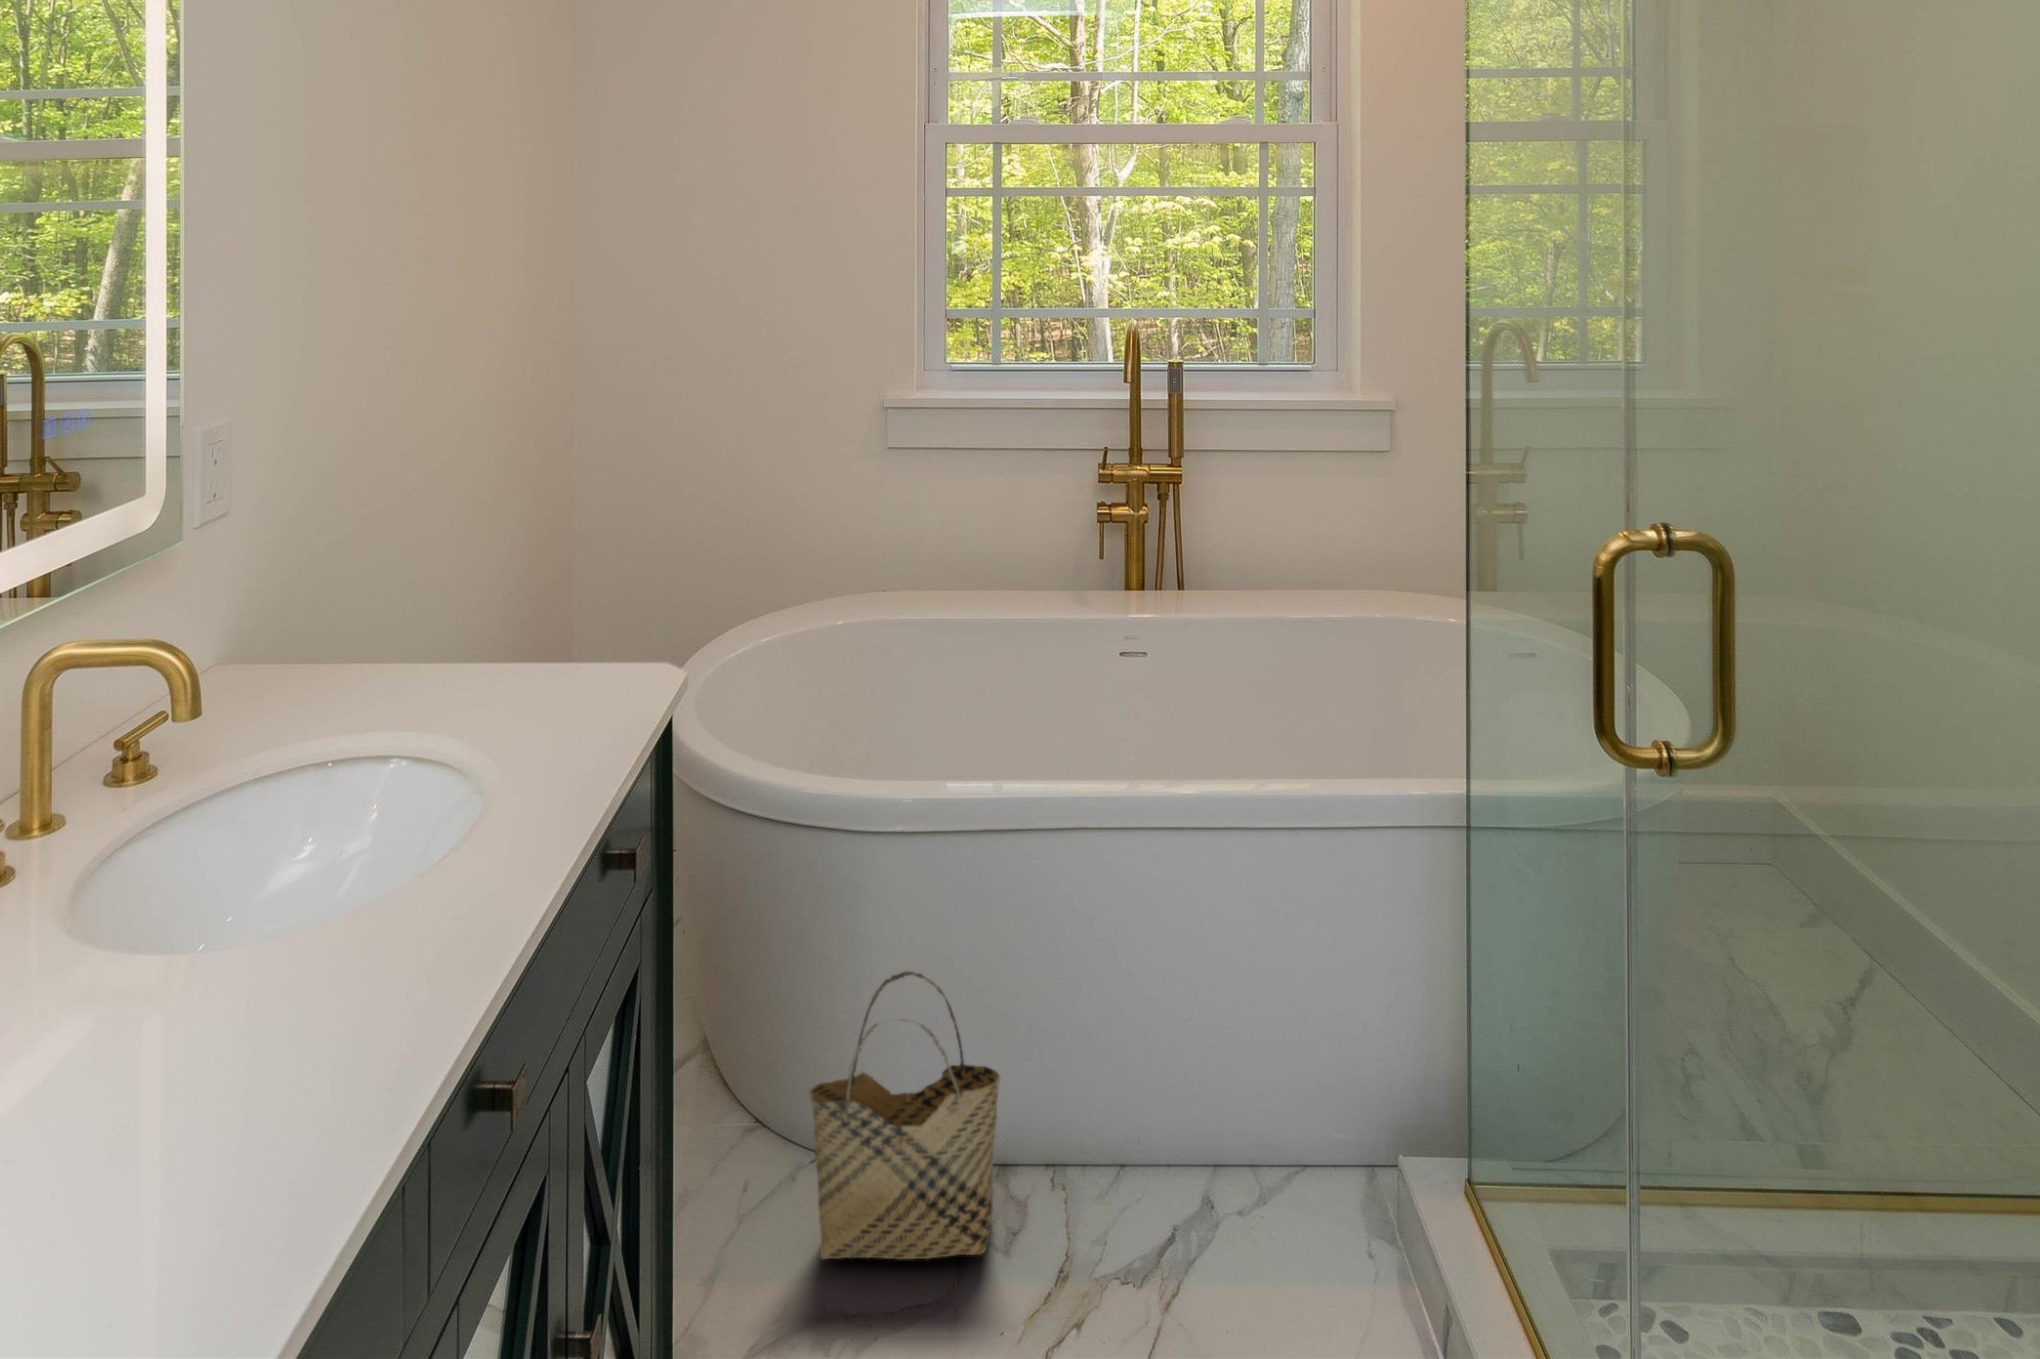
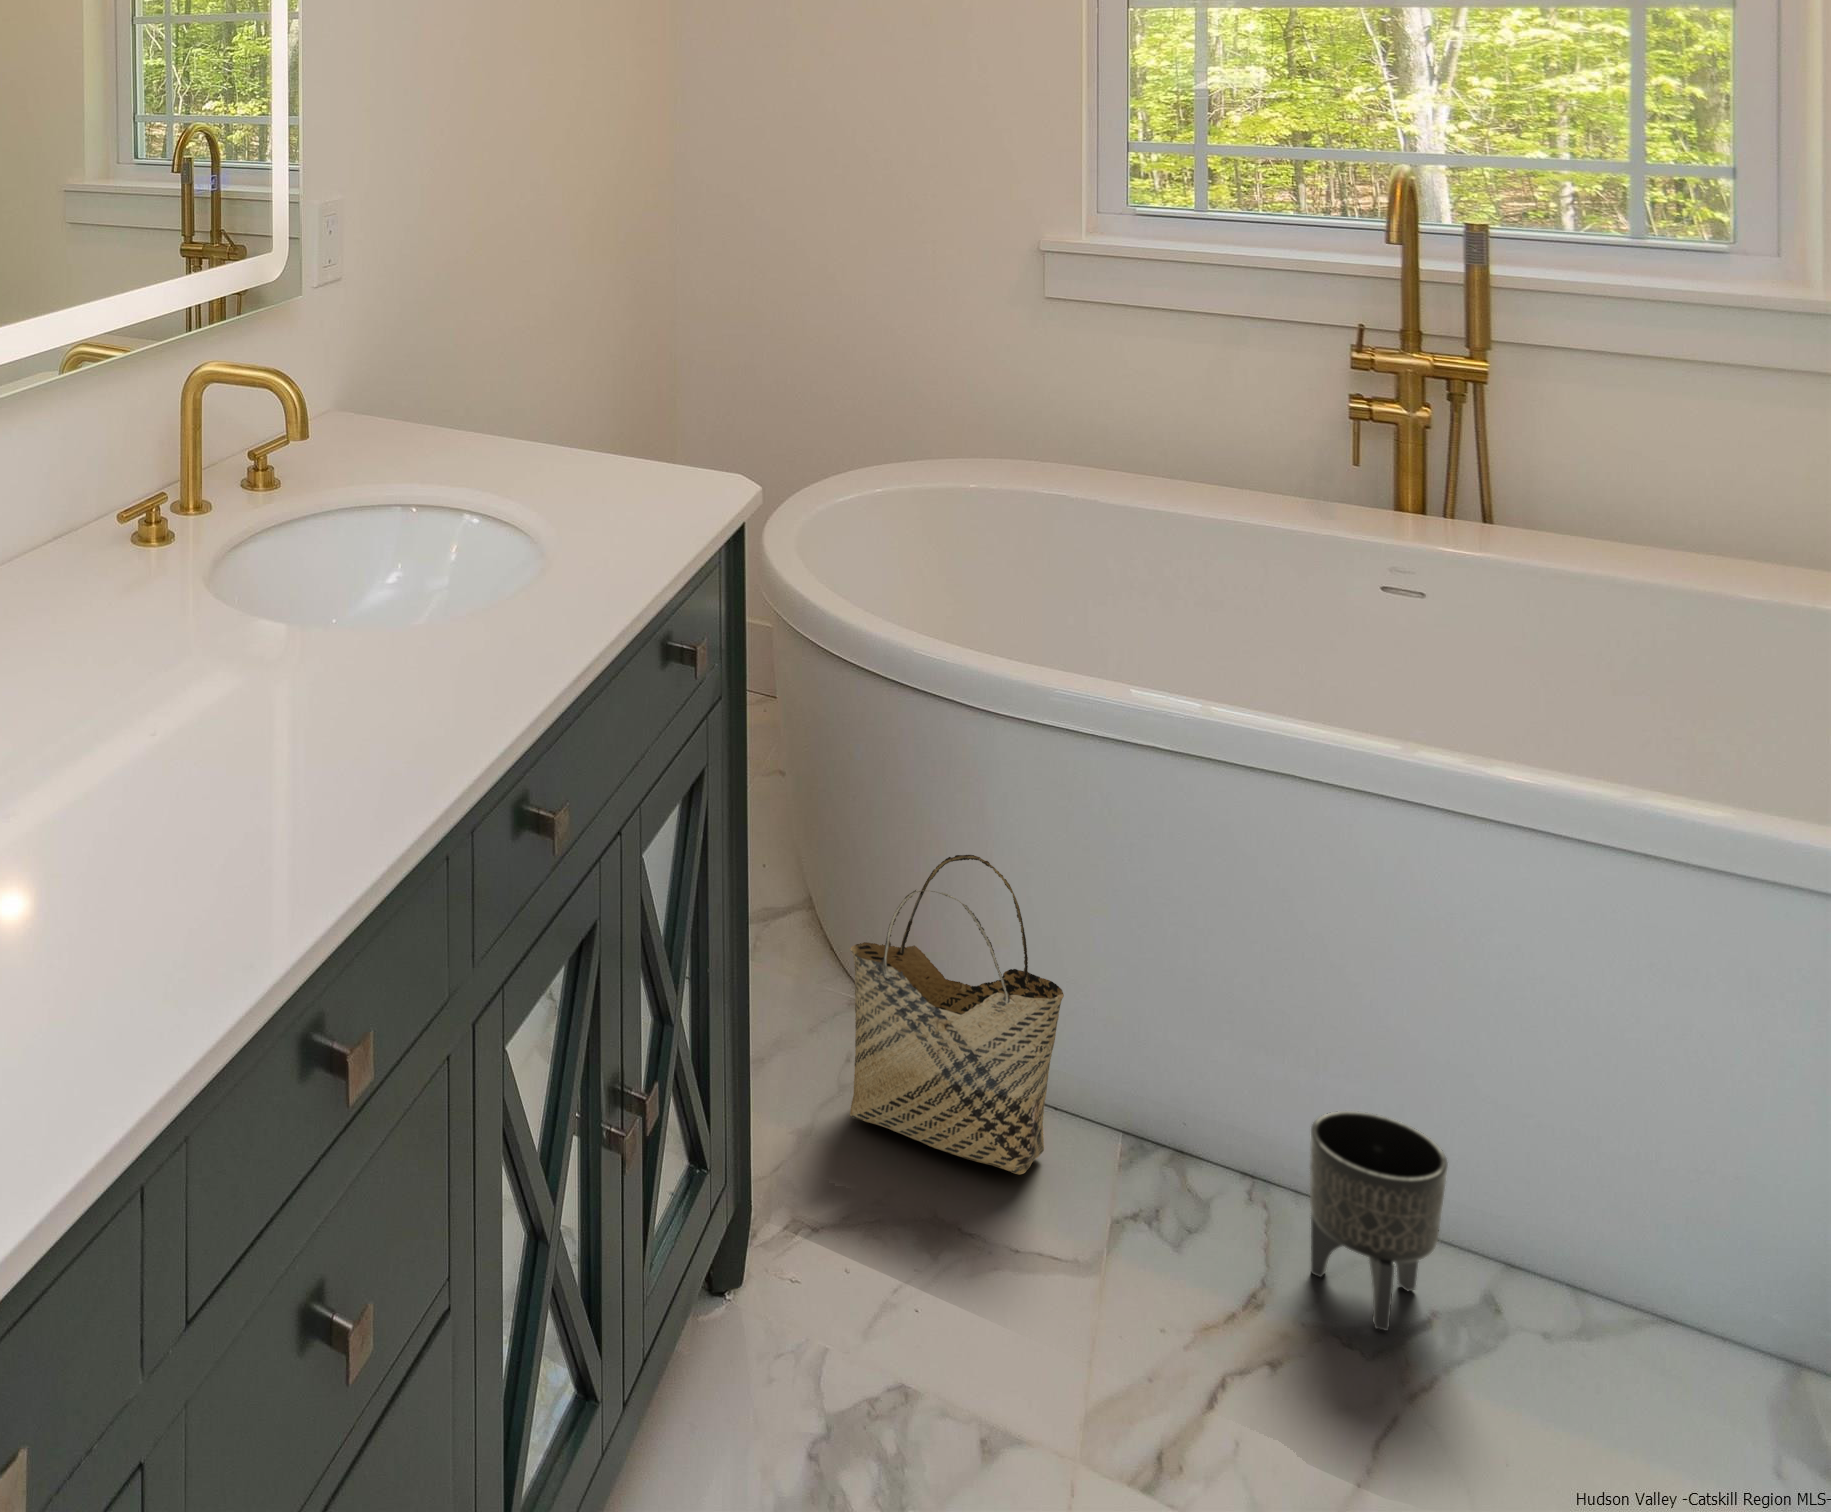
planter: none [1203,1094,1298,1272] -> present [1310,1111,1448,1331]

